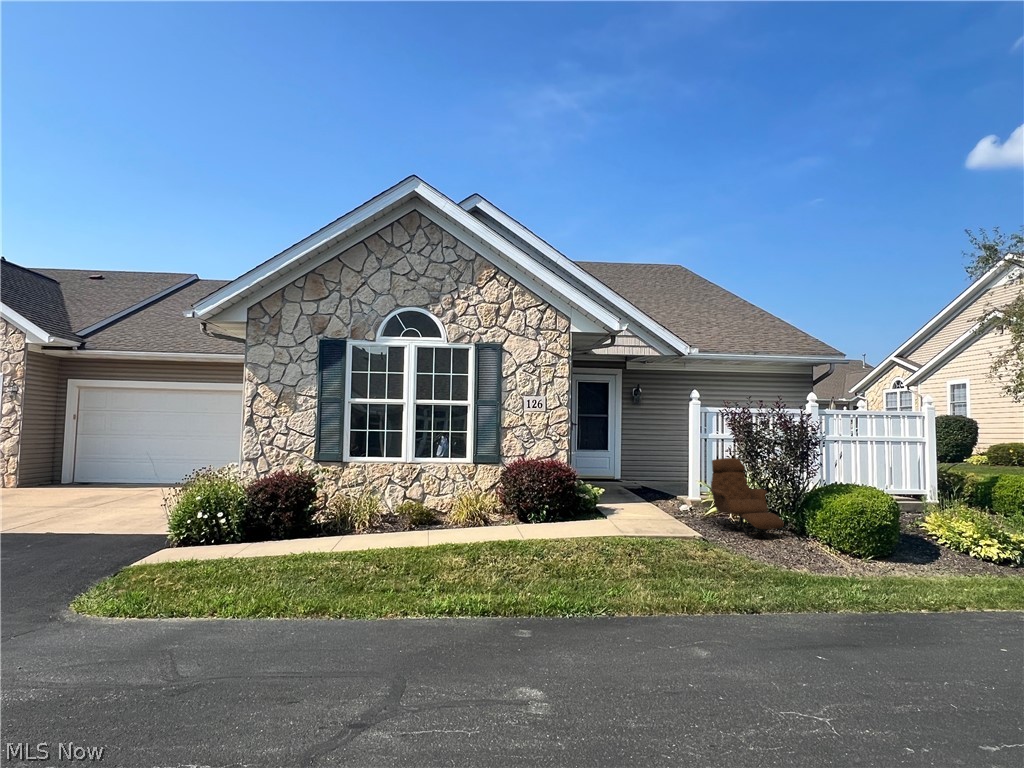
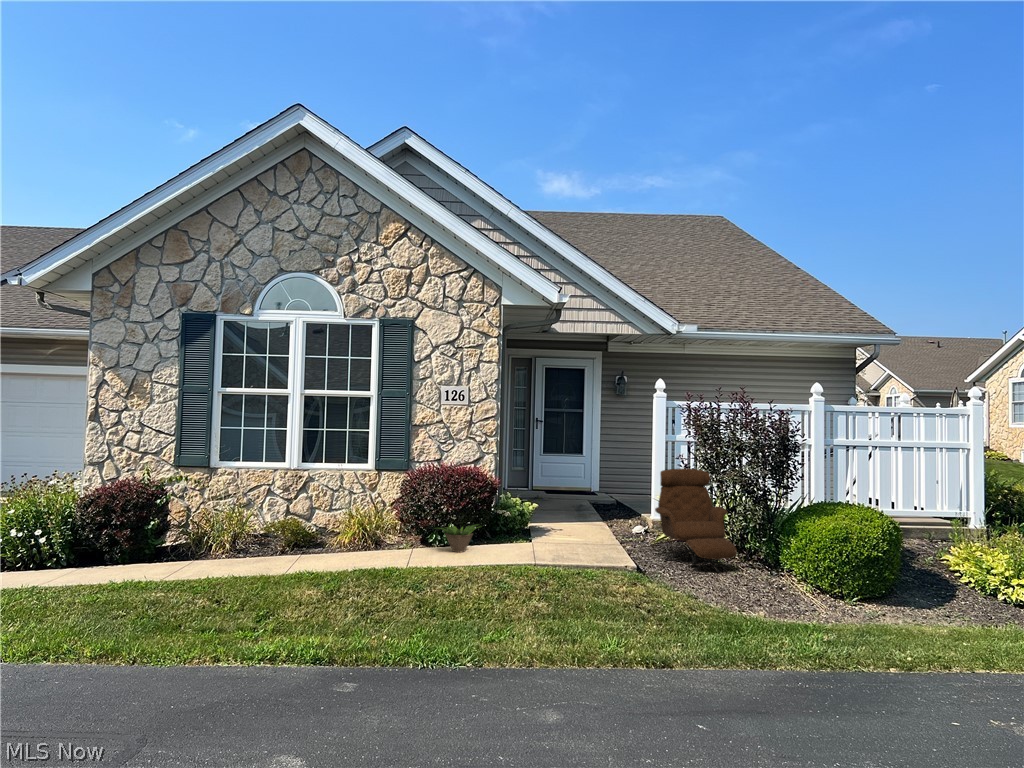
decorative plant: none [533,504,572,527] -> present [439,525,478,552]

